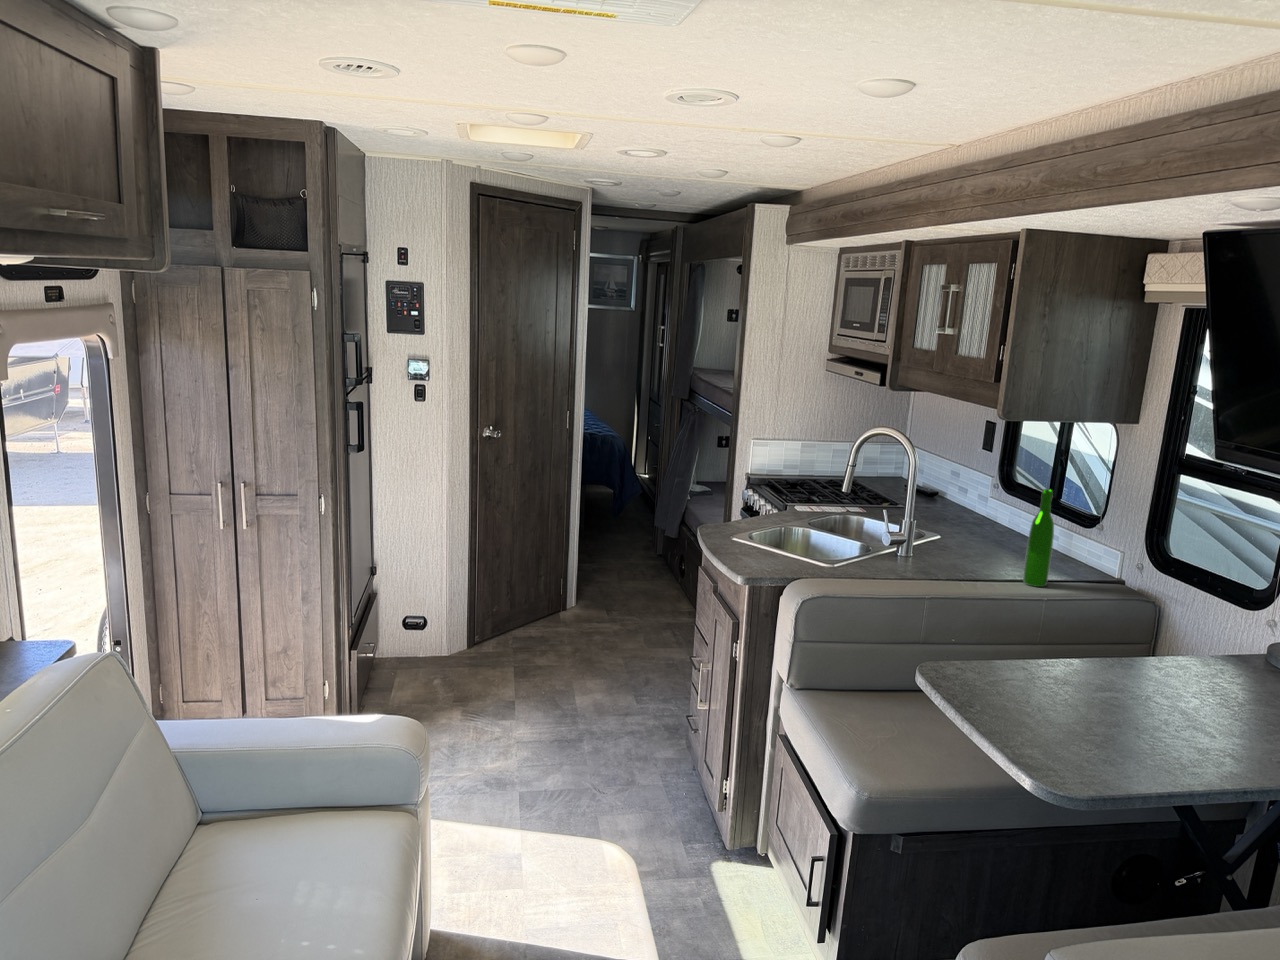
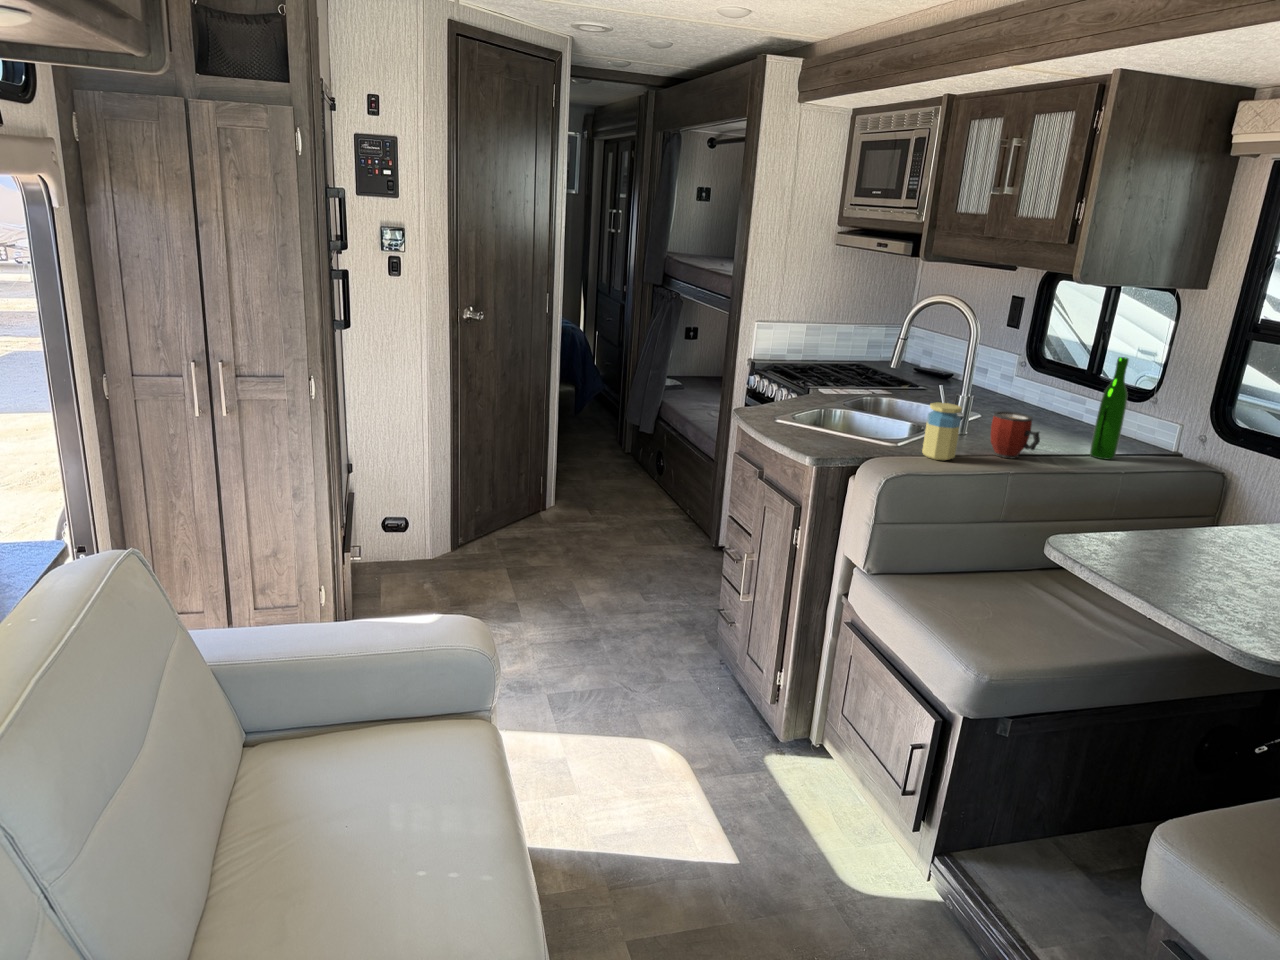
jar: none [850,530,882,586] -> present [922,403,962,460]
mug: none [919,538,962,585] -> present [991,411,1040,459]

